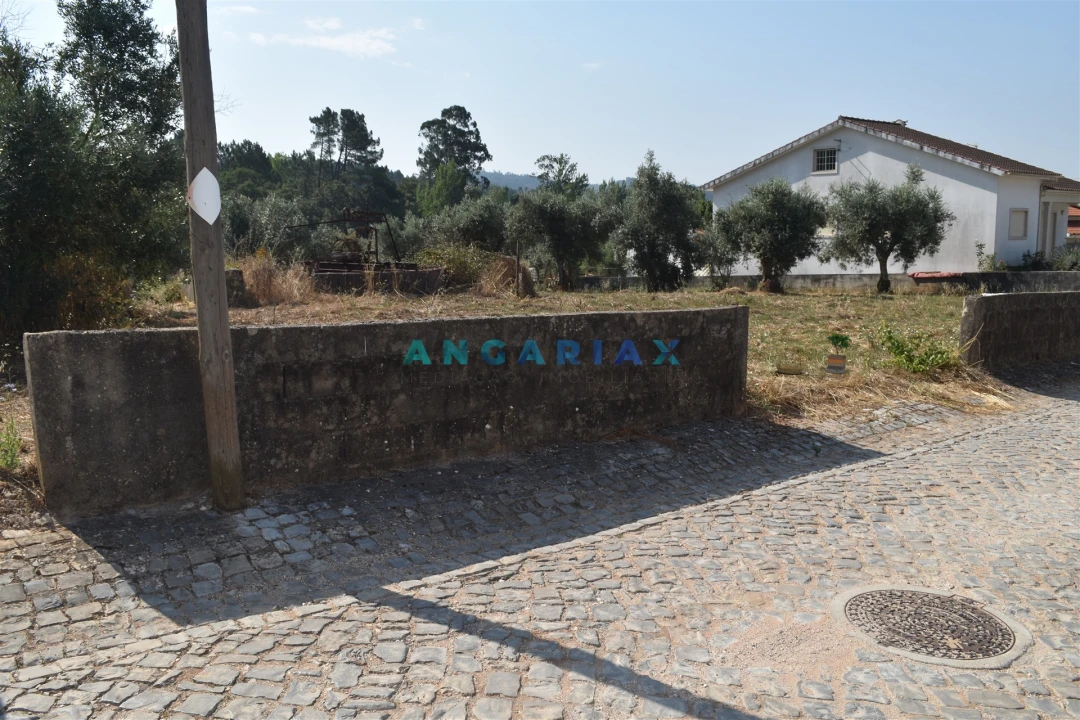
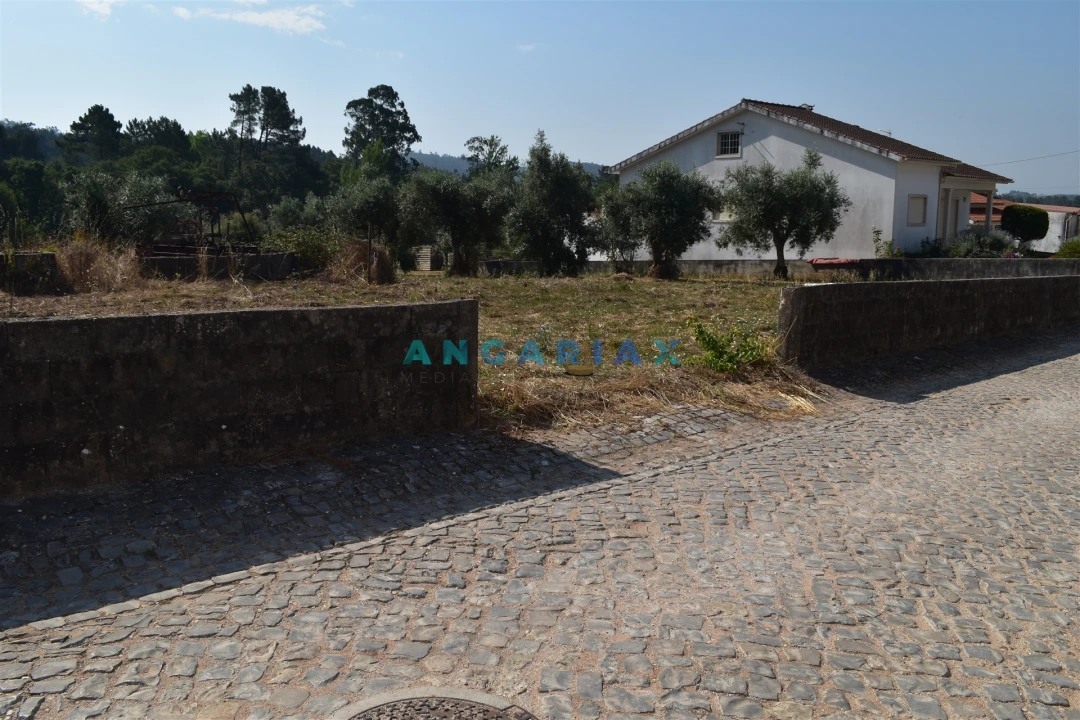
potted tree: present [827,334,852,373] -> none [621,331,649,374]

